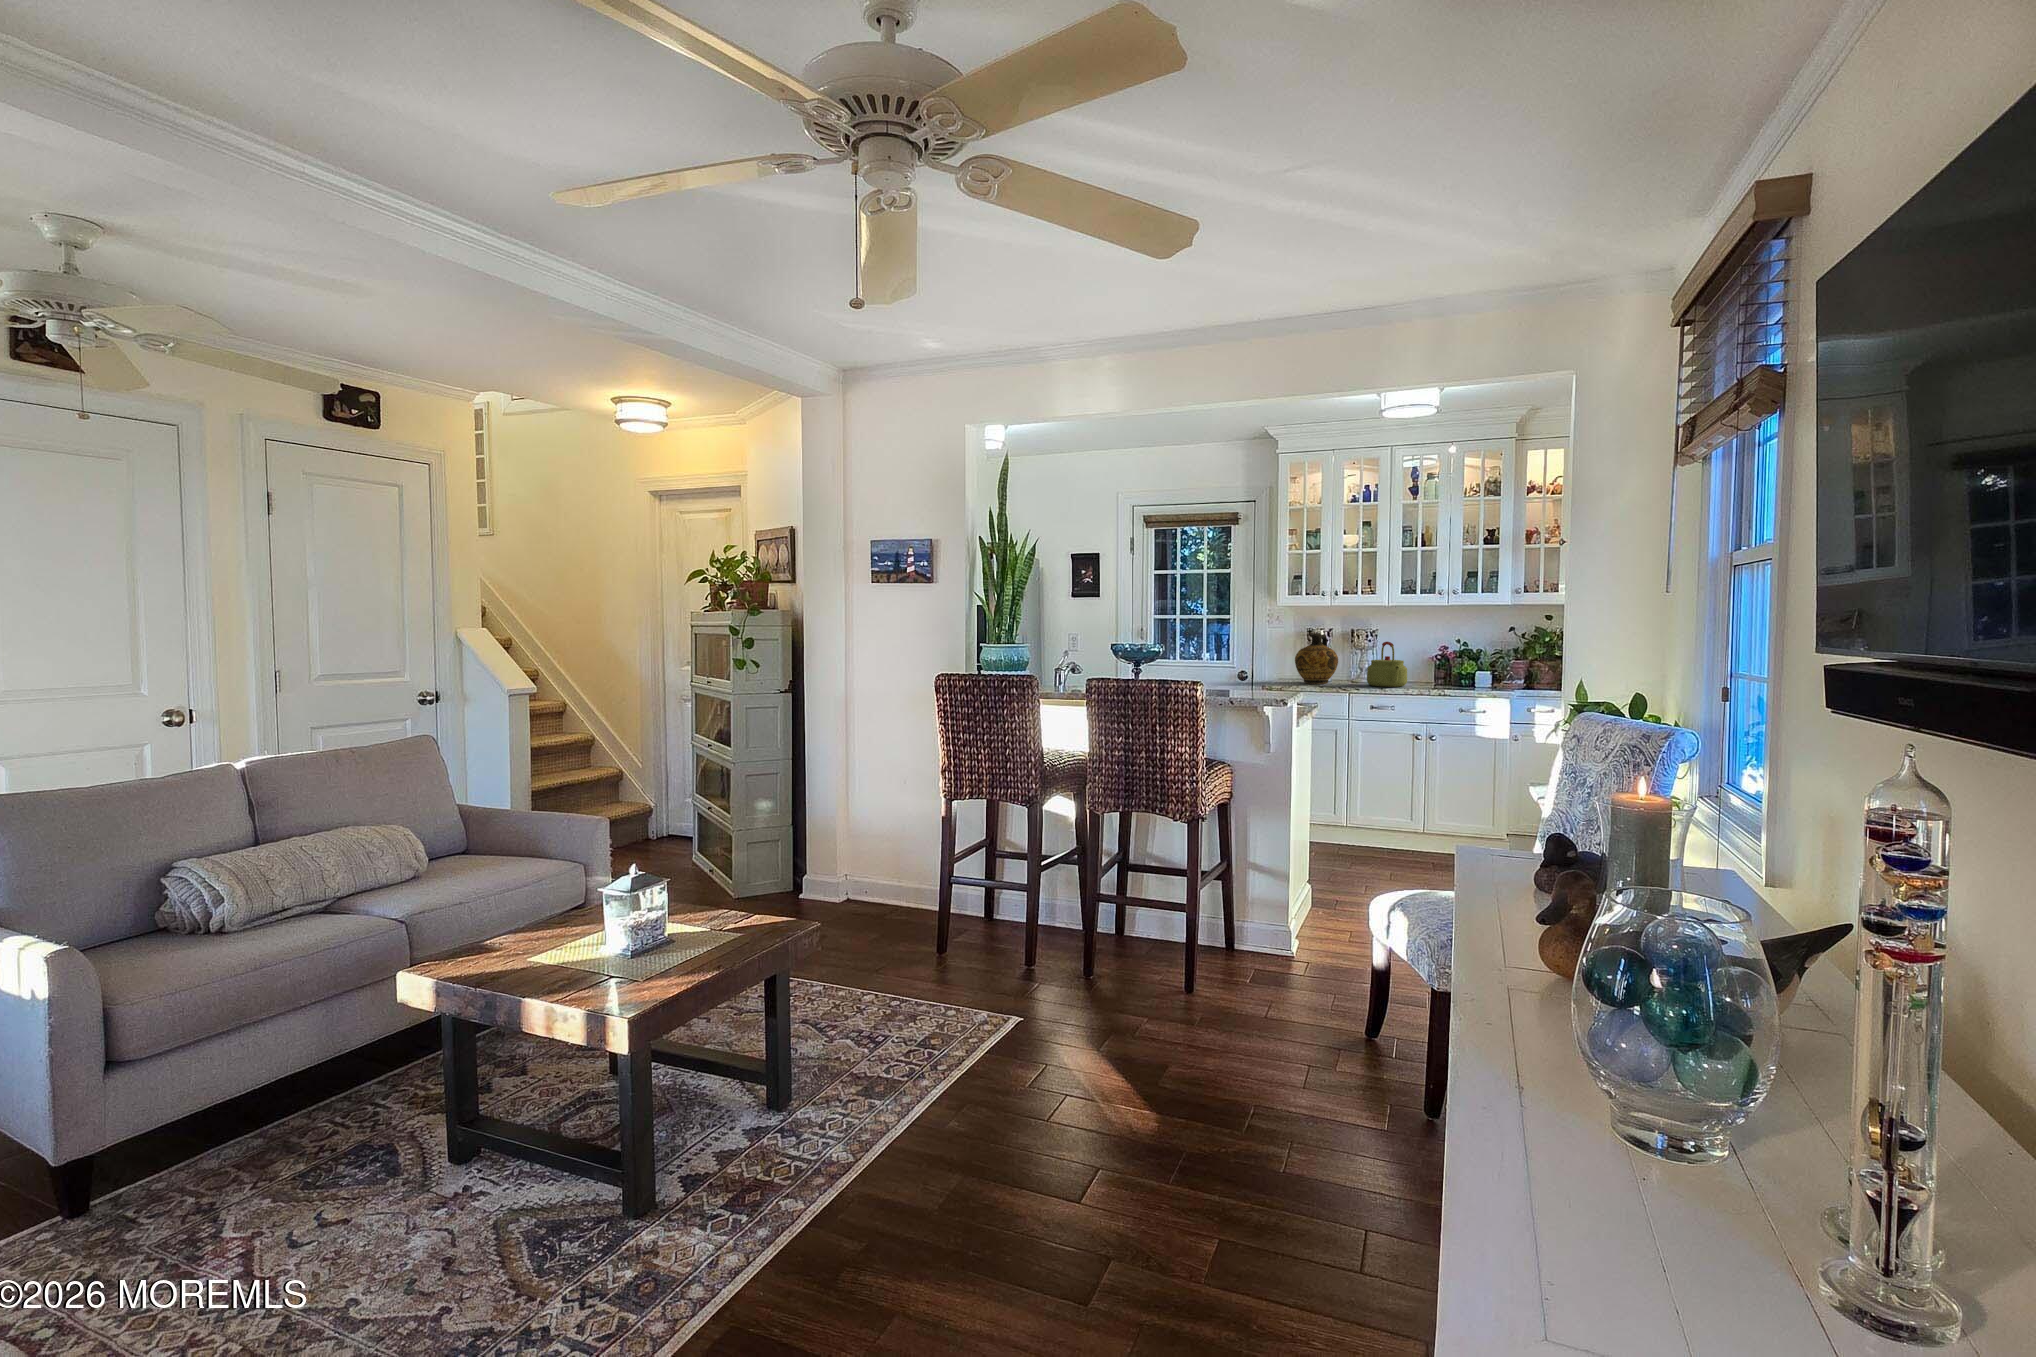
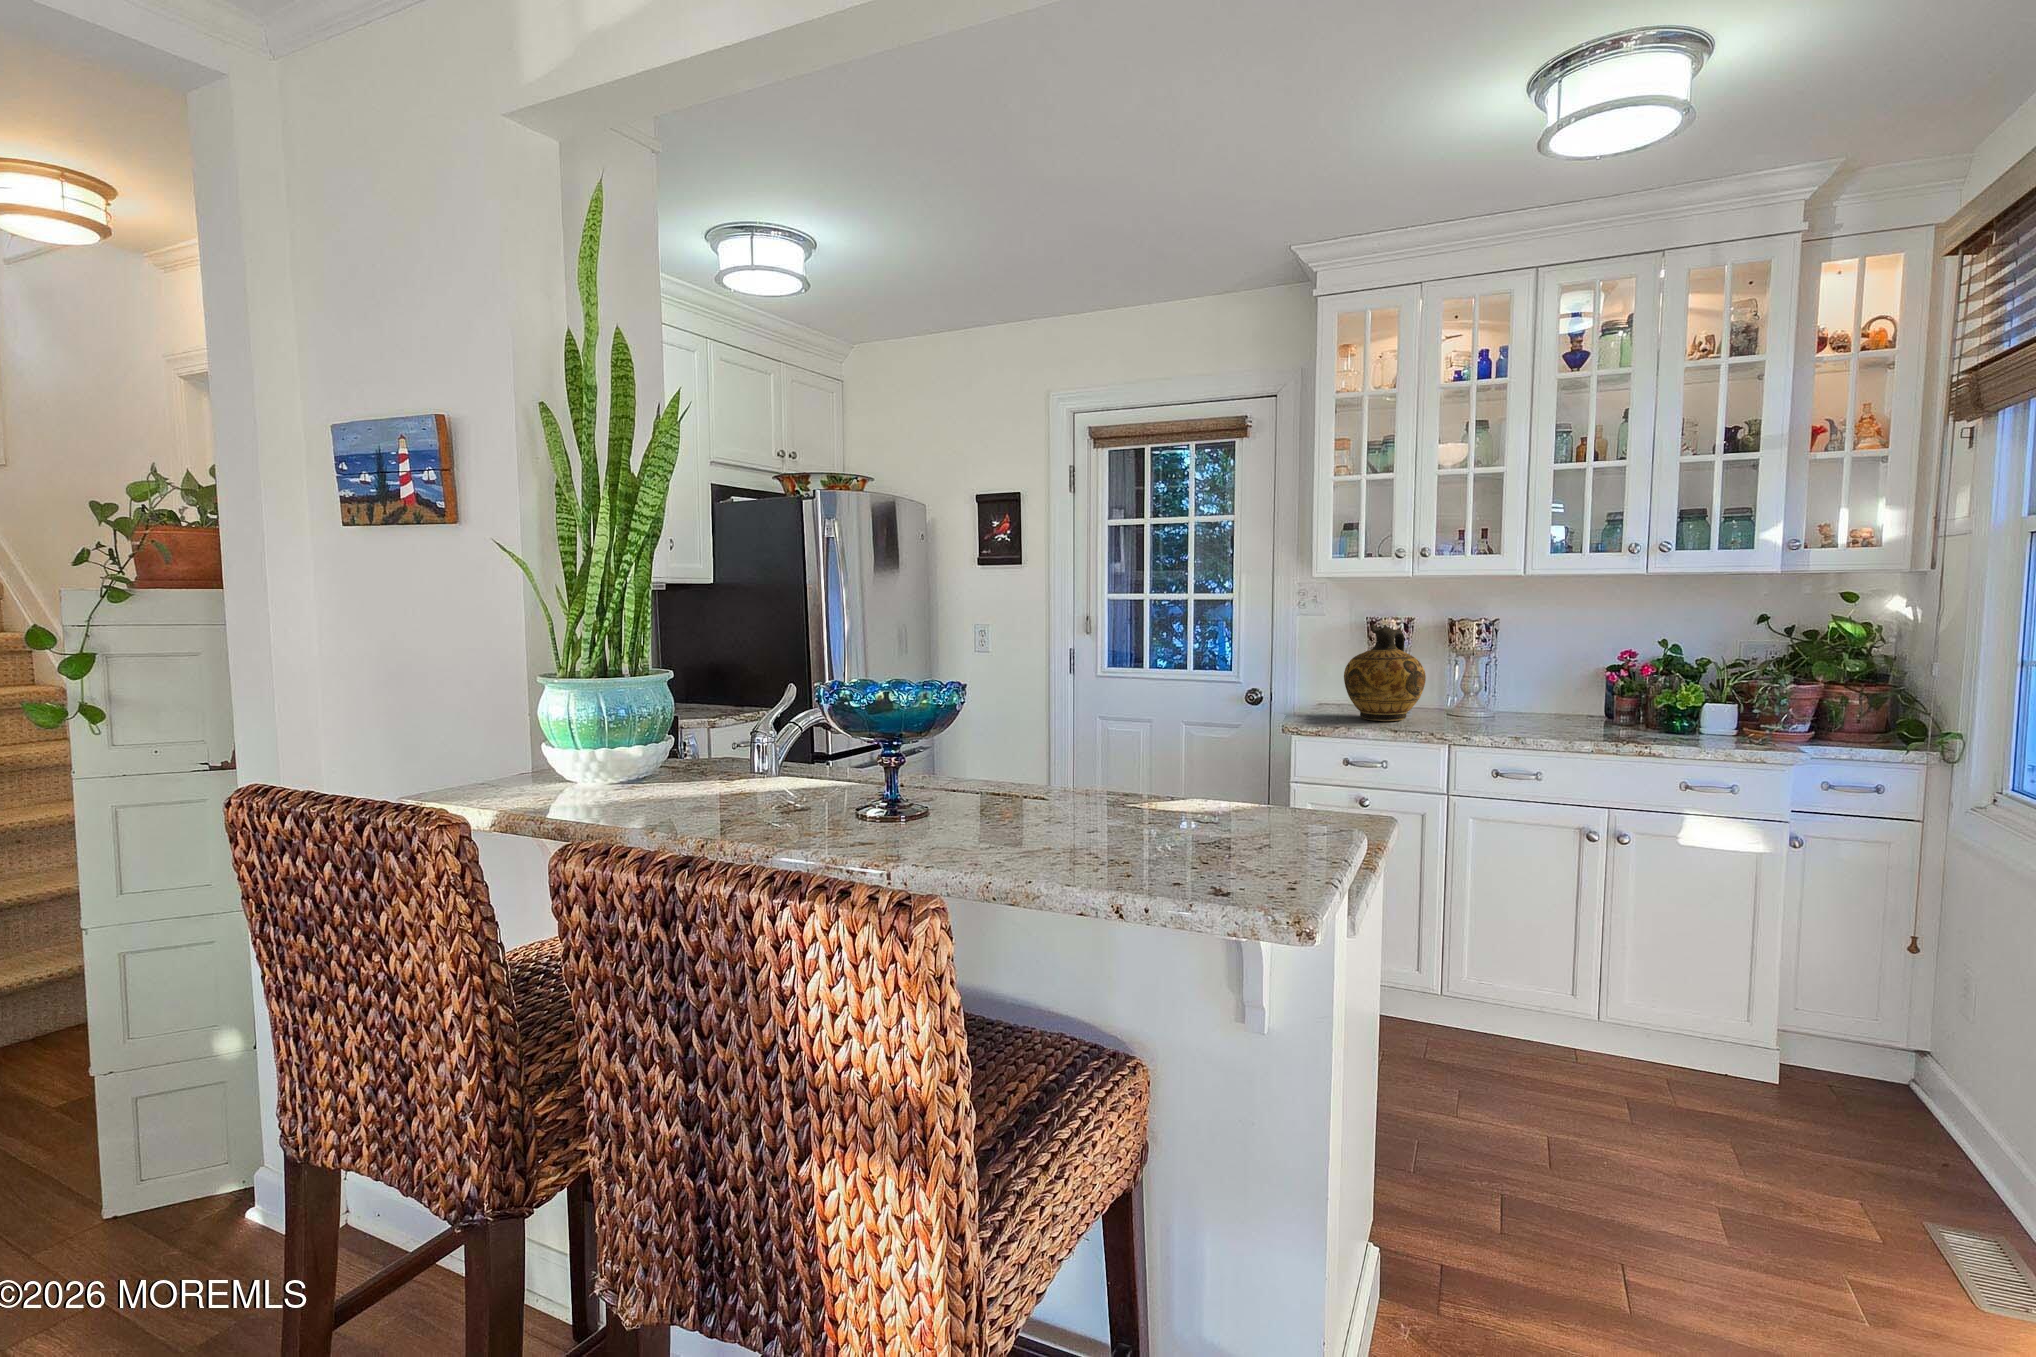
kettle: present [1367,642,1407,687] -> none [1481,644,1563,731]

